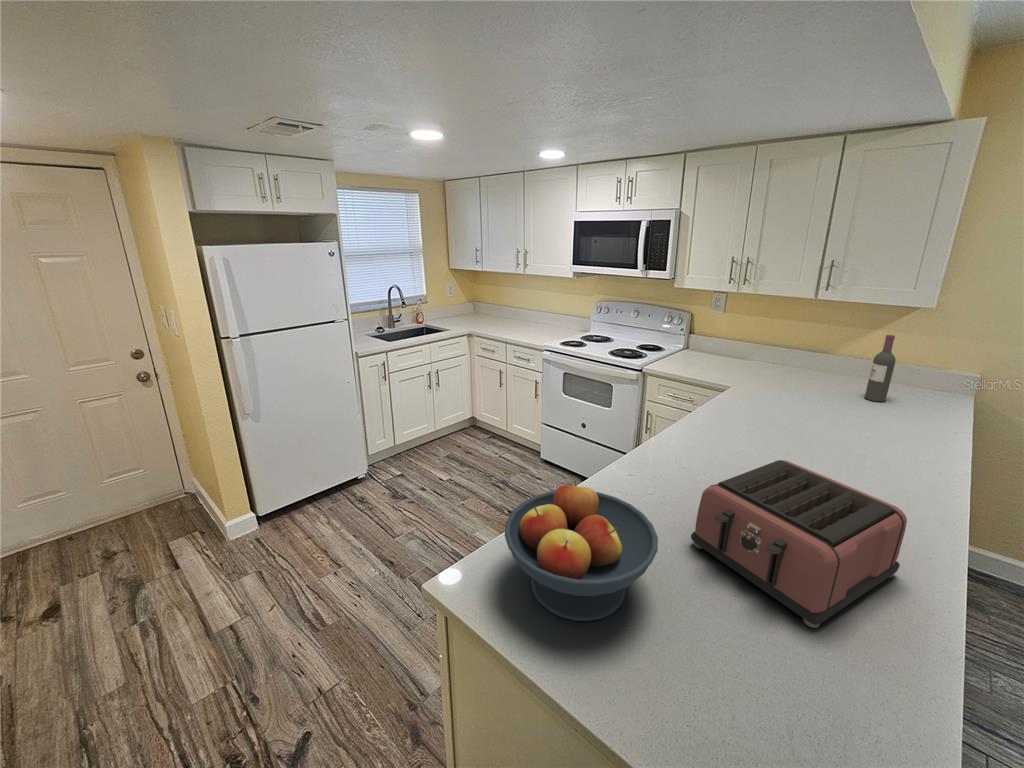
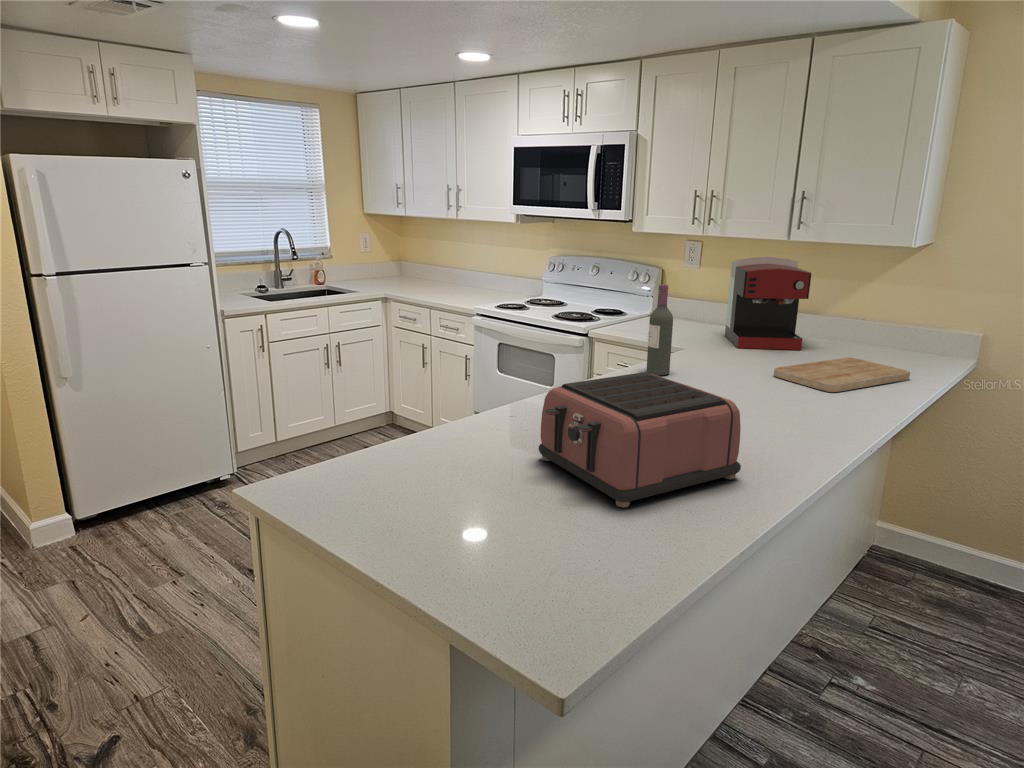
coffee maker: none [755,312,841,389] -> present [725,257,811,350]
wine bottle: present [865,335,896,402] -> present [646,284,673,375]
cutting board: none [827,401,946,443] -> present [774,358,910,392]
fruit bowl: present [505,479,658,621] -> none [314,375,475,503]

